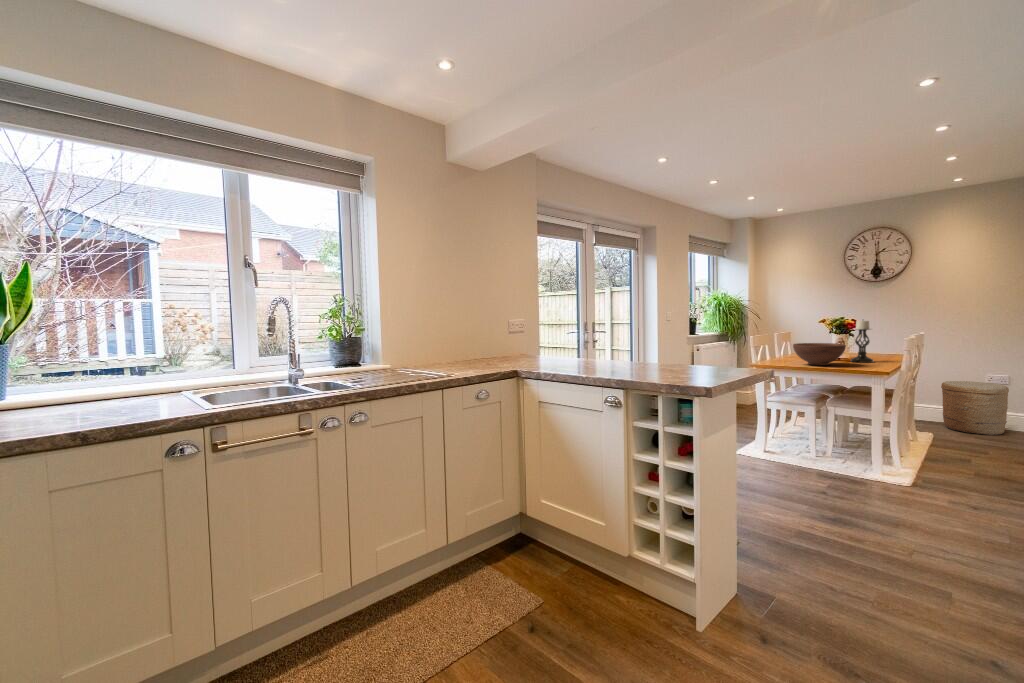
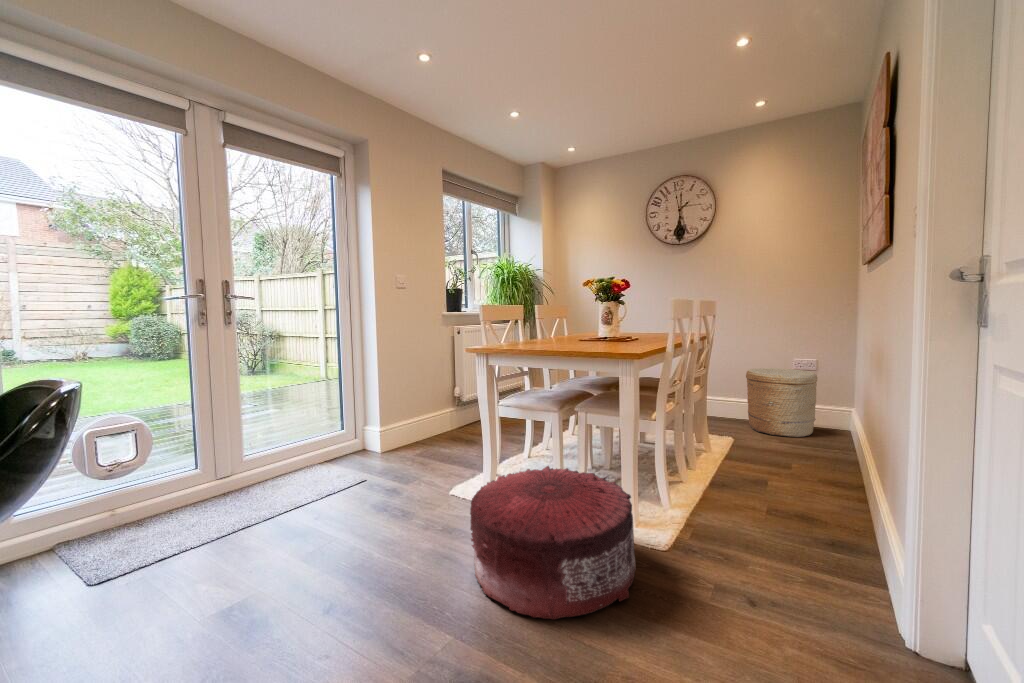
candle holder: present [851,319,874,363] -> none [617,276,646,342]
fruit bowl: present [793,343,846,365] -> none [527,312,598,346]
pouf: none [792,435,898,503] -> present [470,466,636,620]

